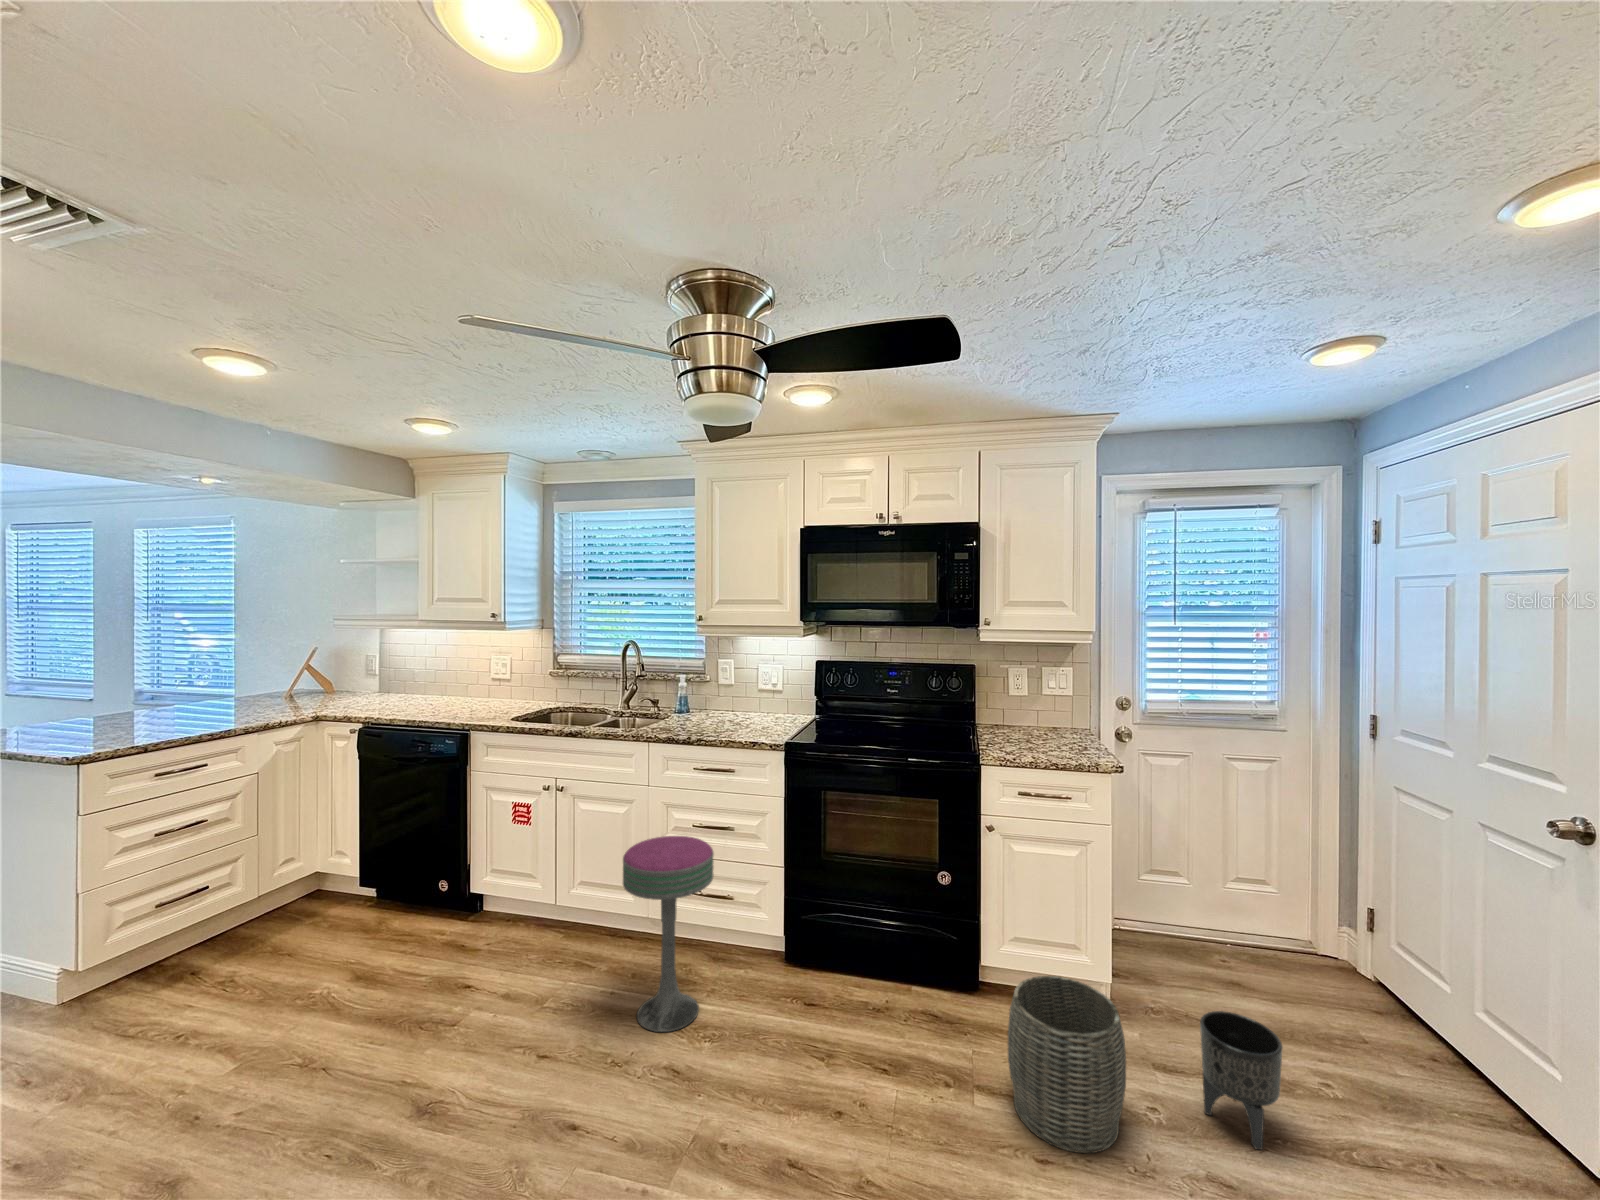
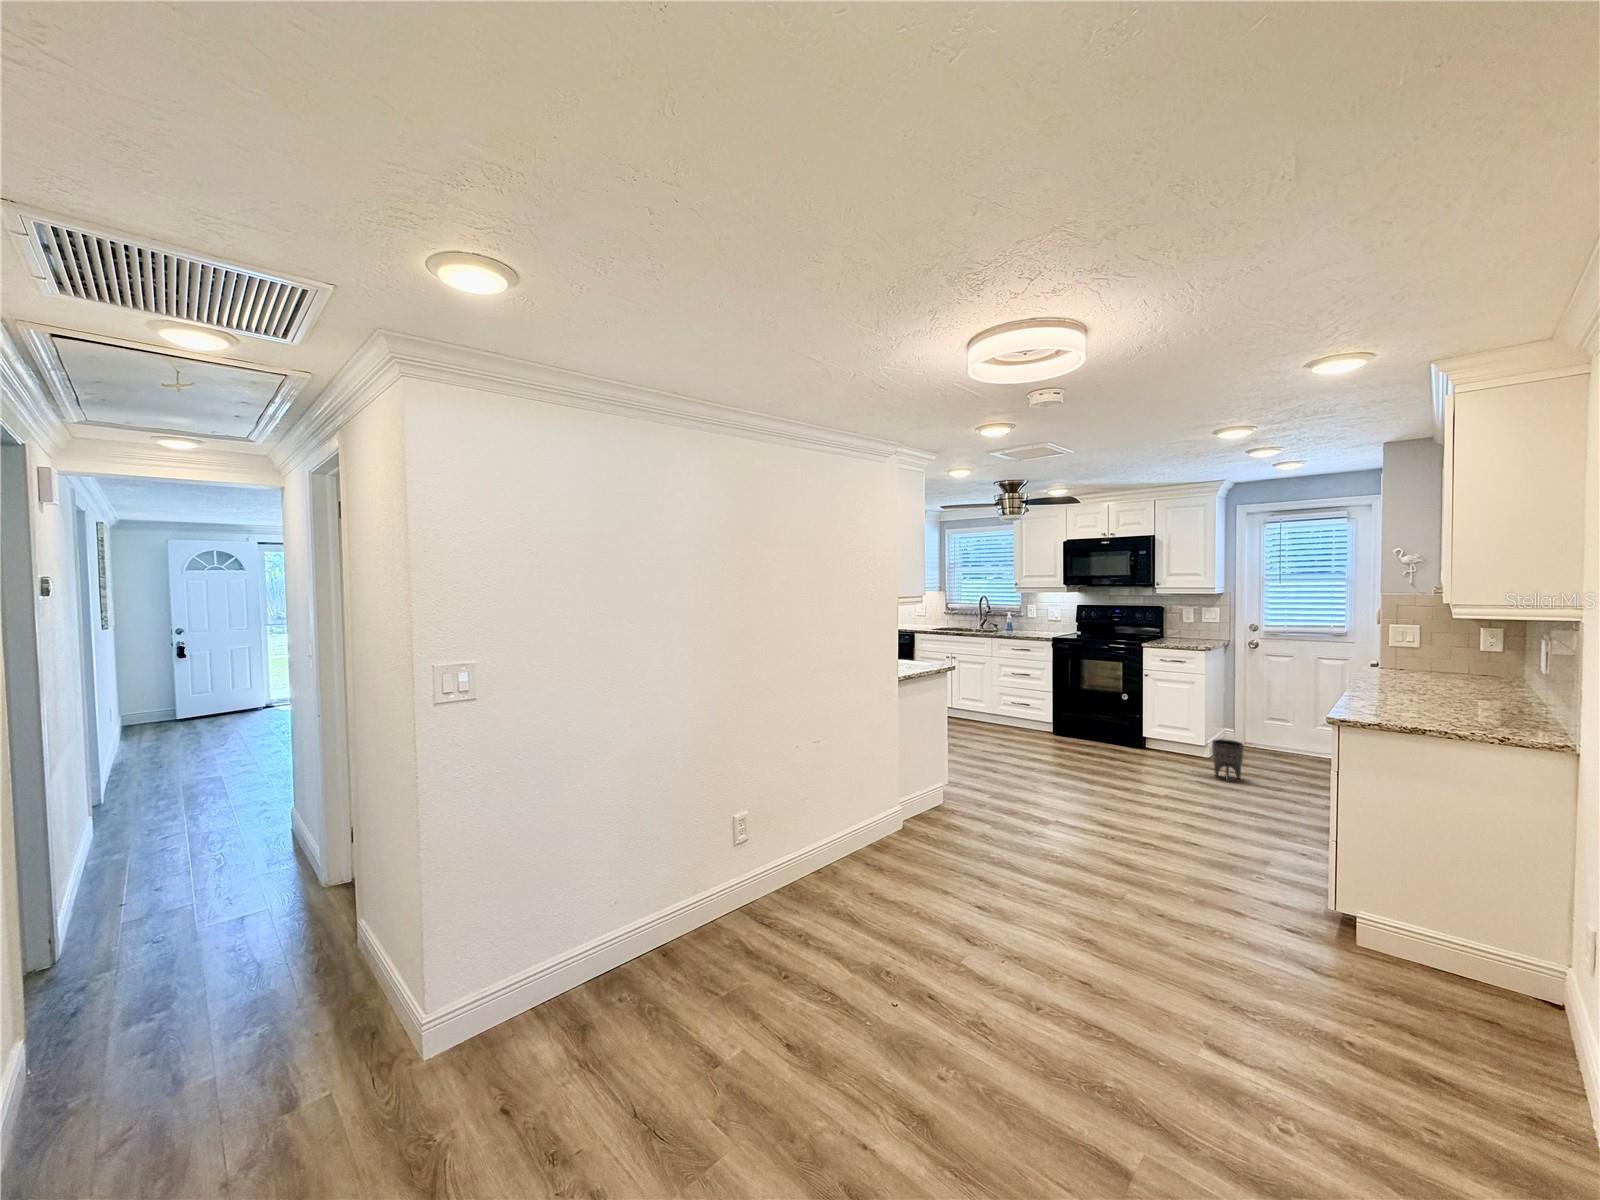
bar stool: present [623,836,714,1032] -> none [982,672,1019,740]
woven basket: present [1008,976,1126,1153] -> none [1129,723,1176,773]

